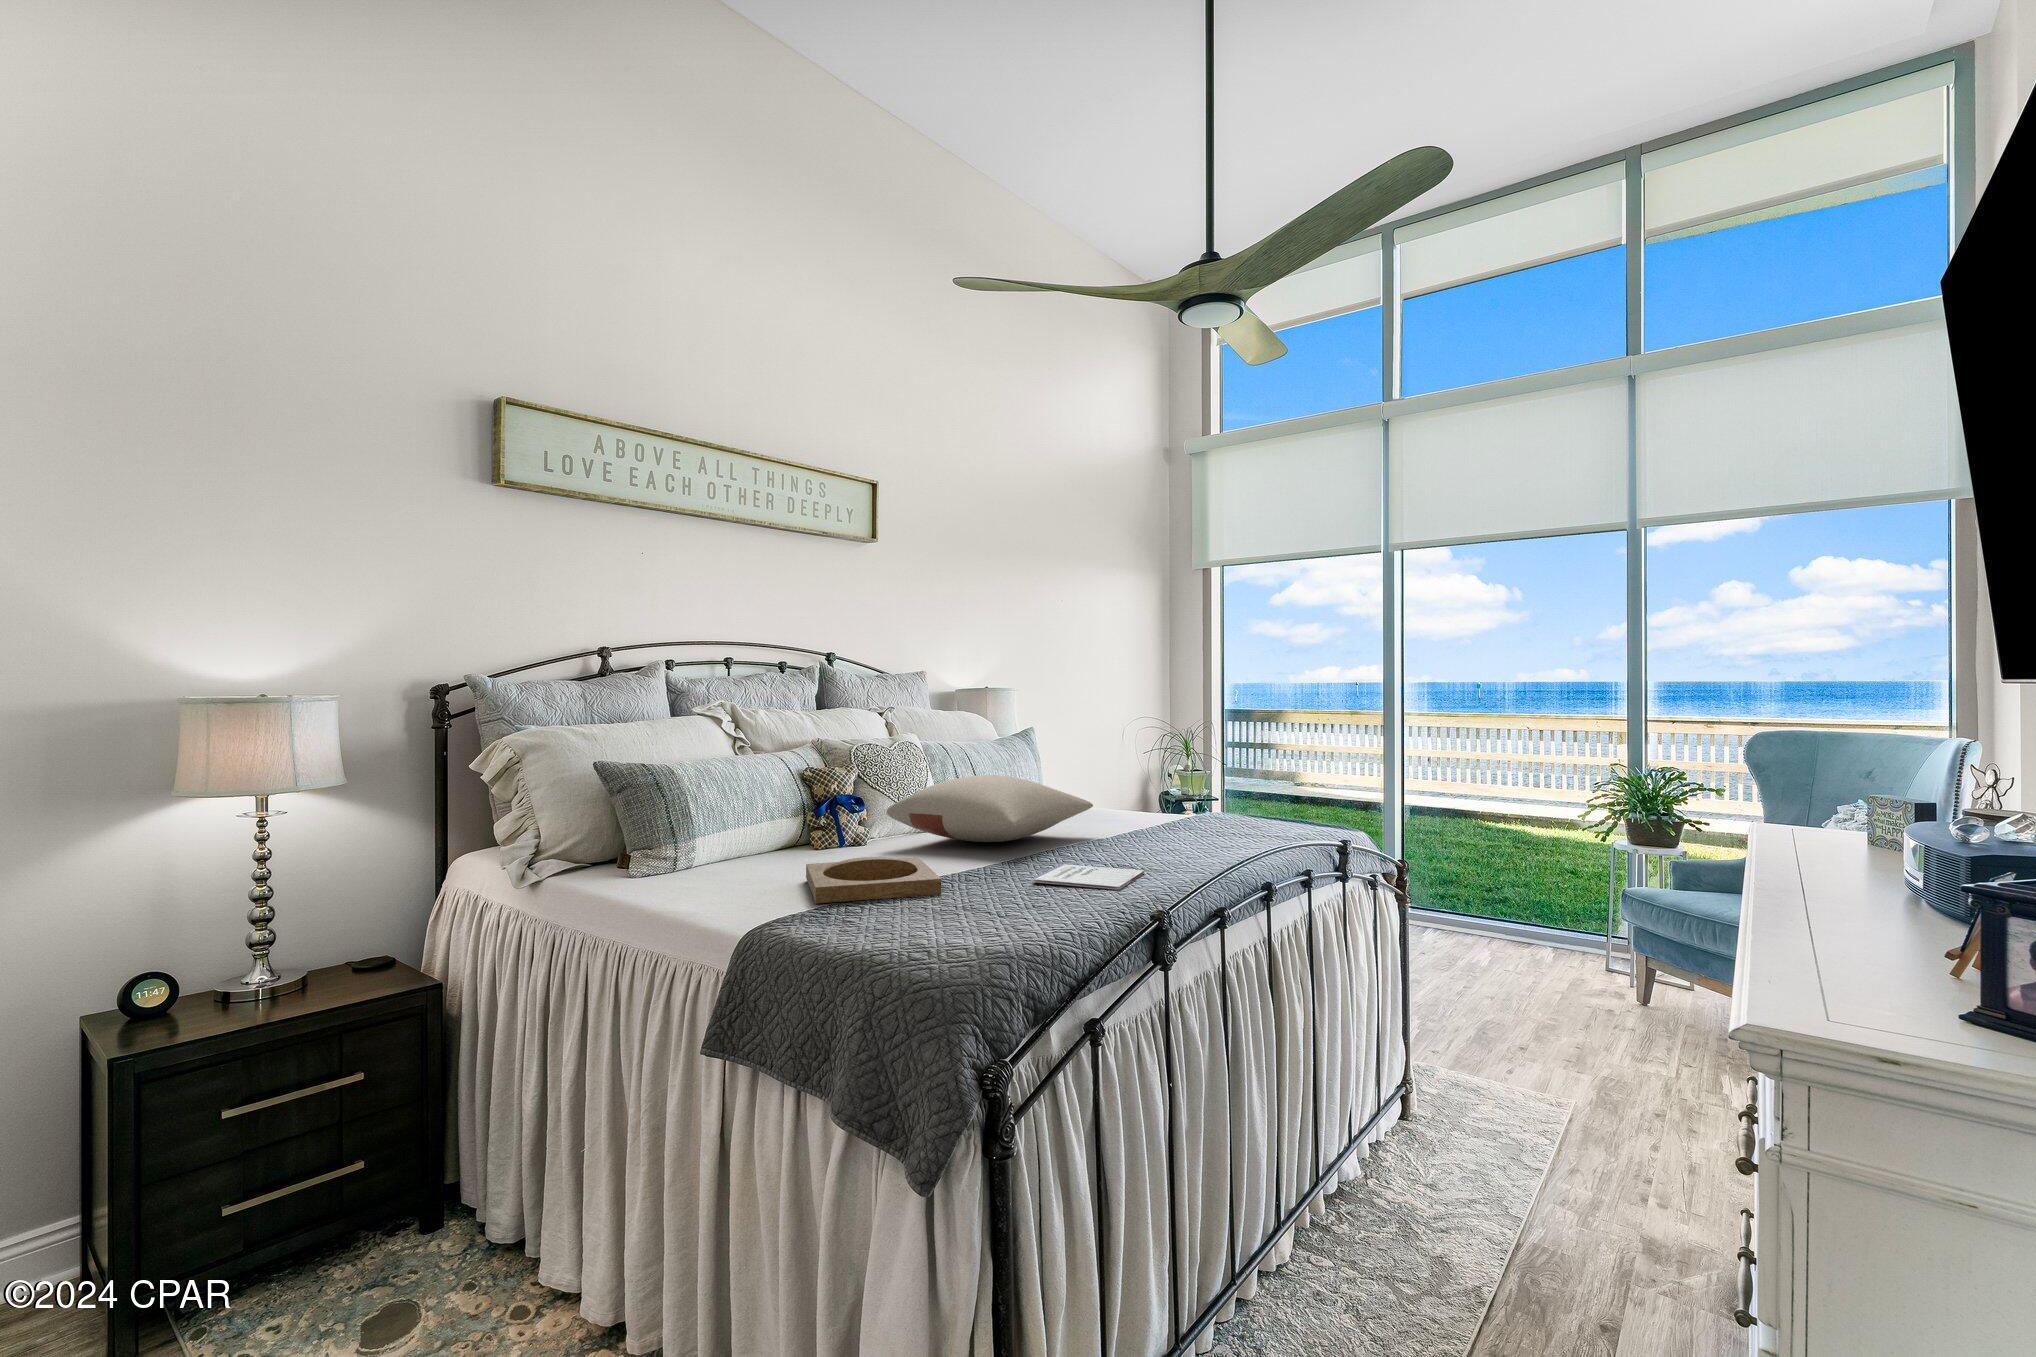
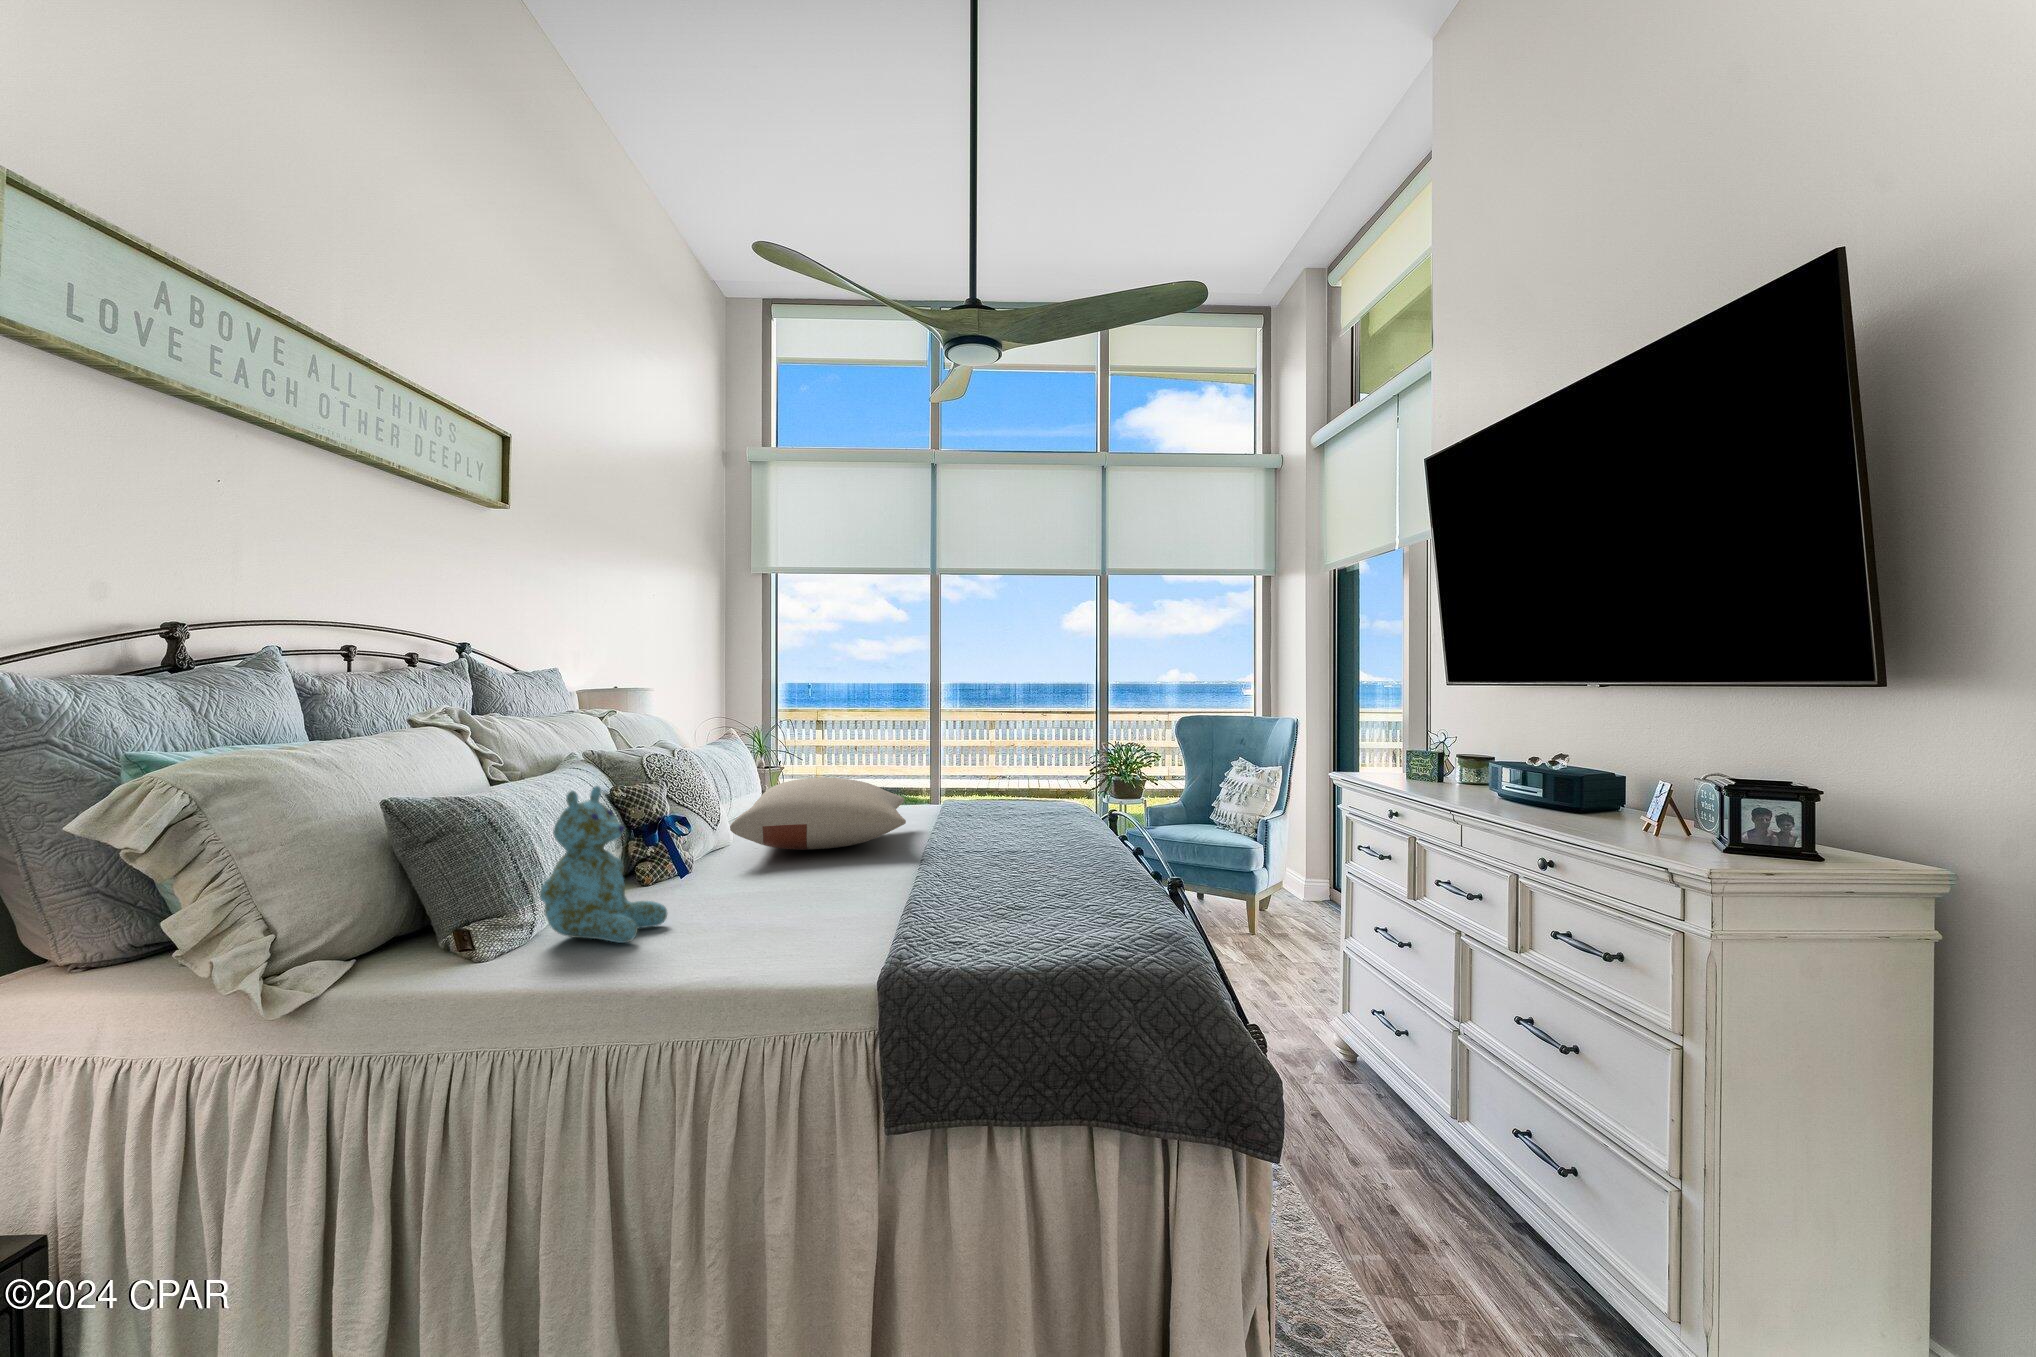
stuffed bear: none [658,764,752,882] -> present [540,786,667,943]
tray: present [806,857,941,903] -> none [756,868,946,931]
notebook: present [1031,864,1144,890] -> none [977,848,1081,872]

